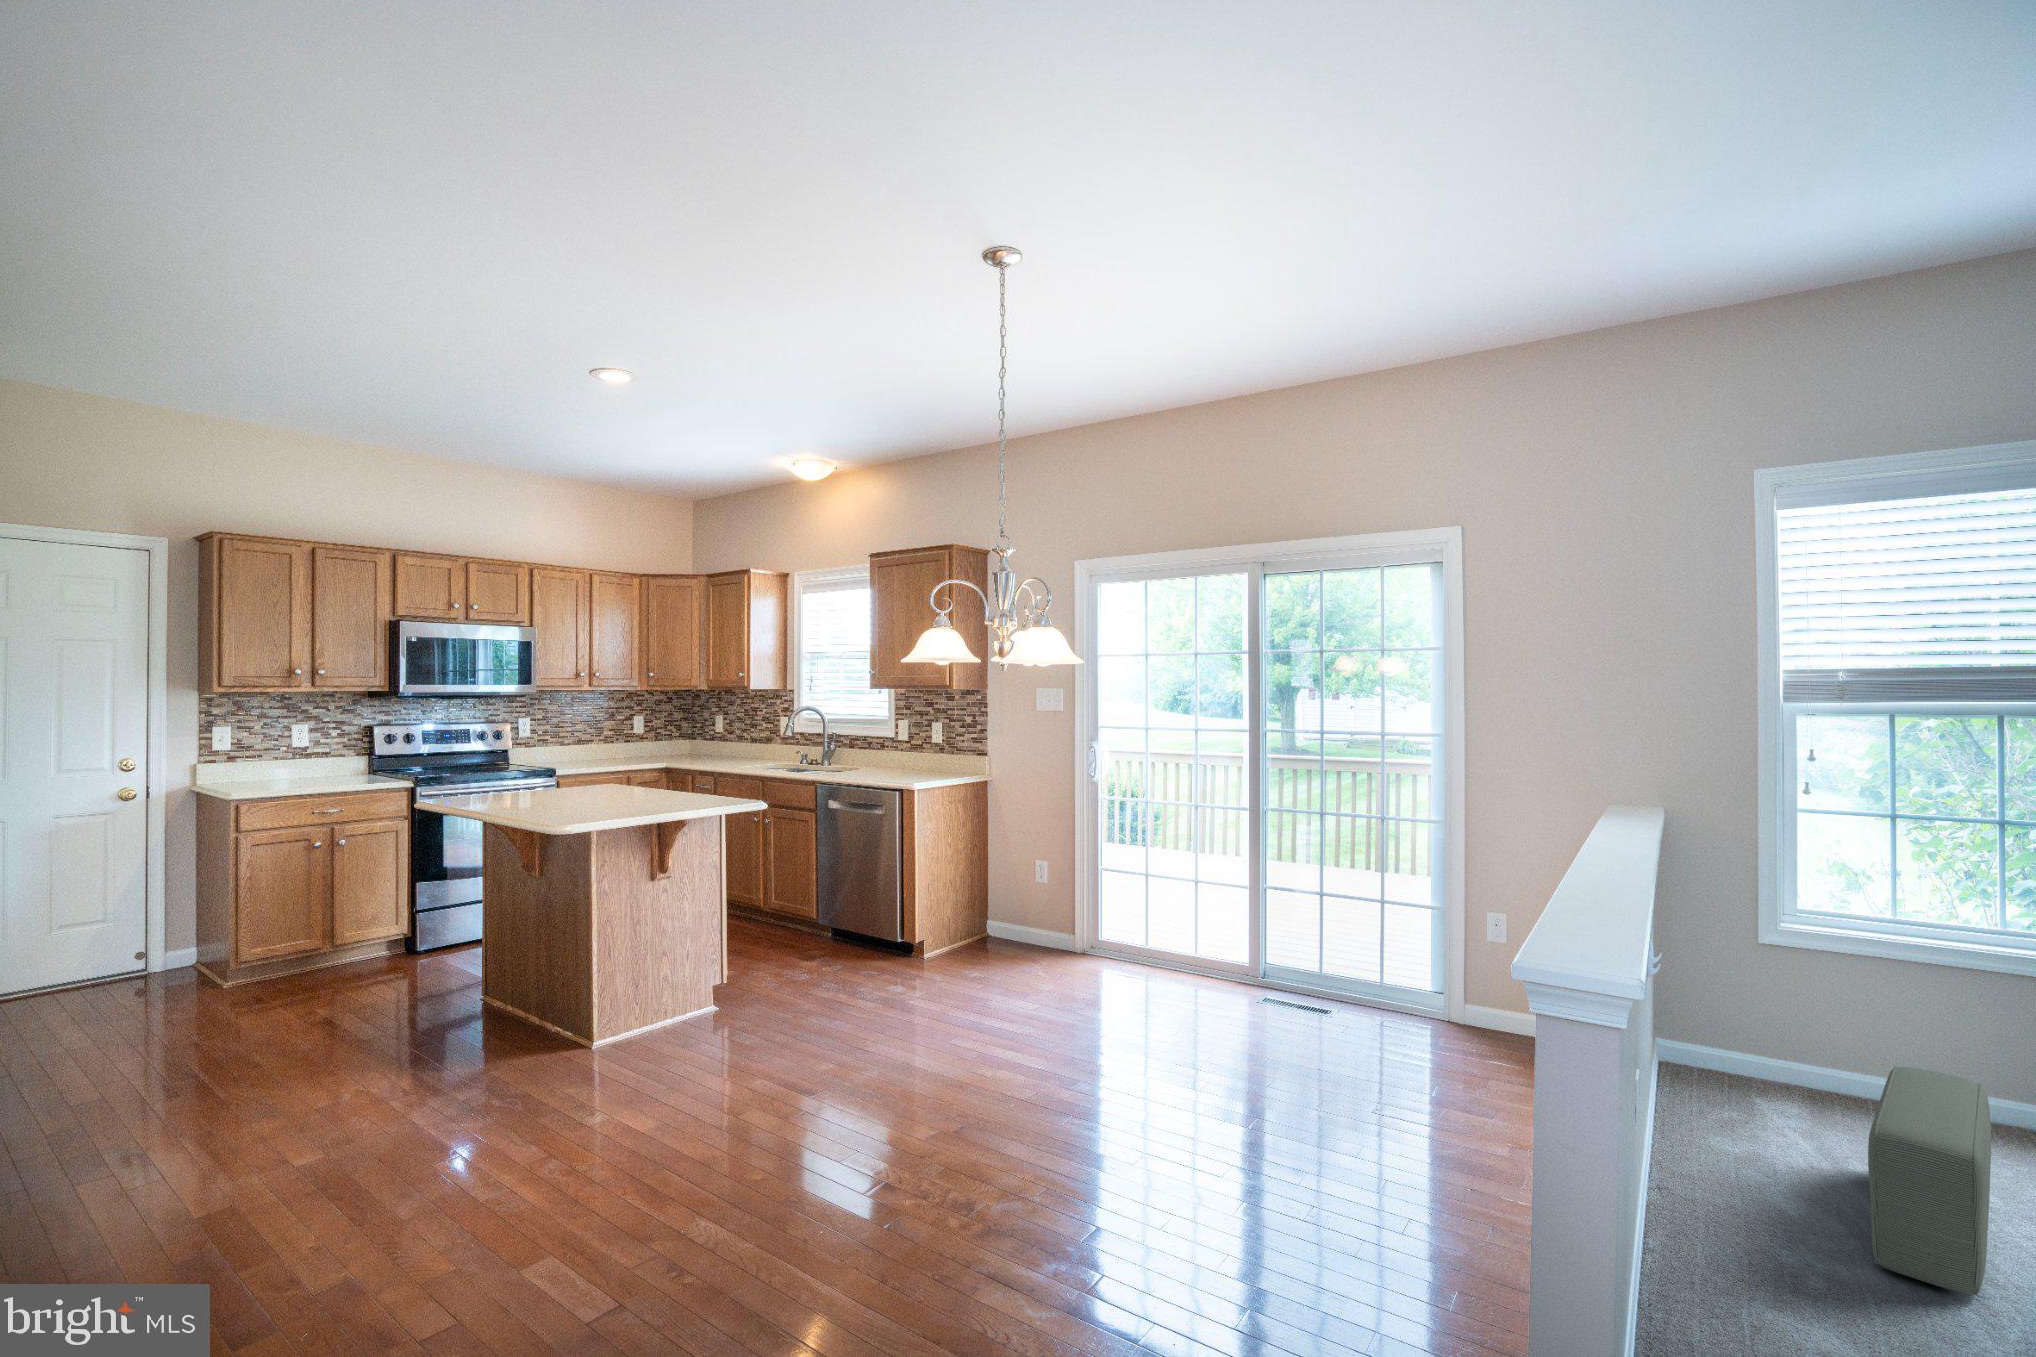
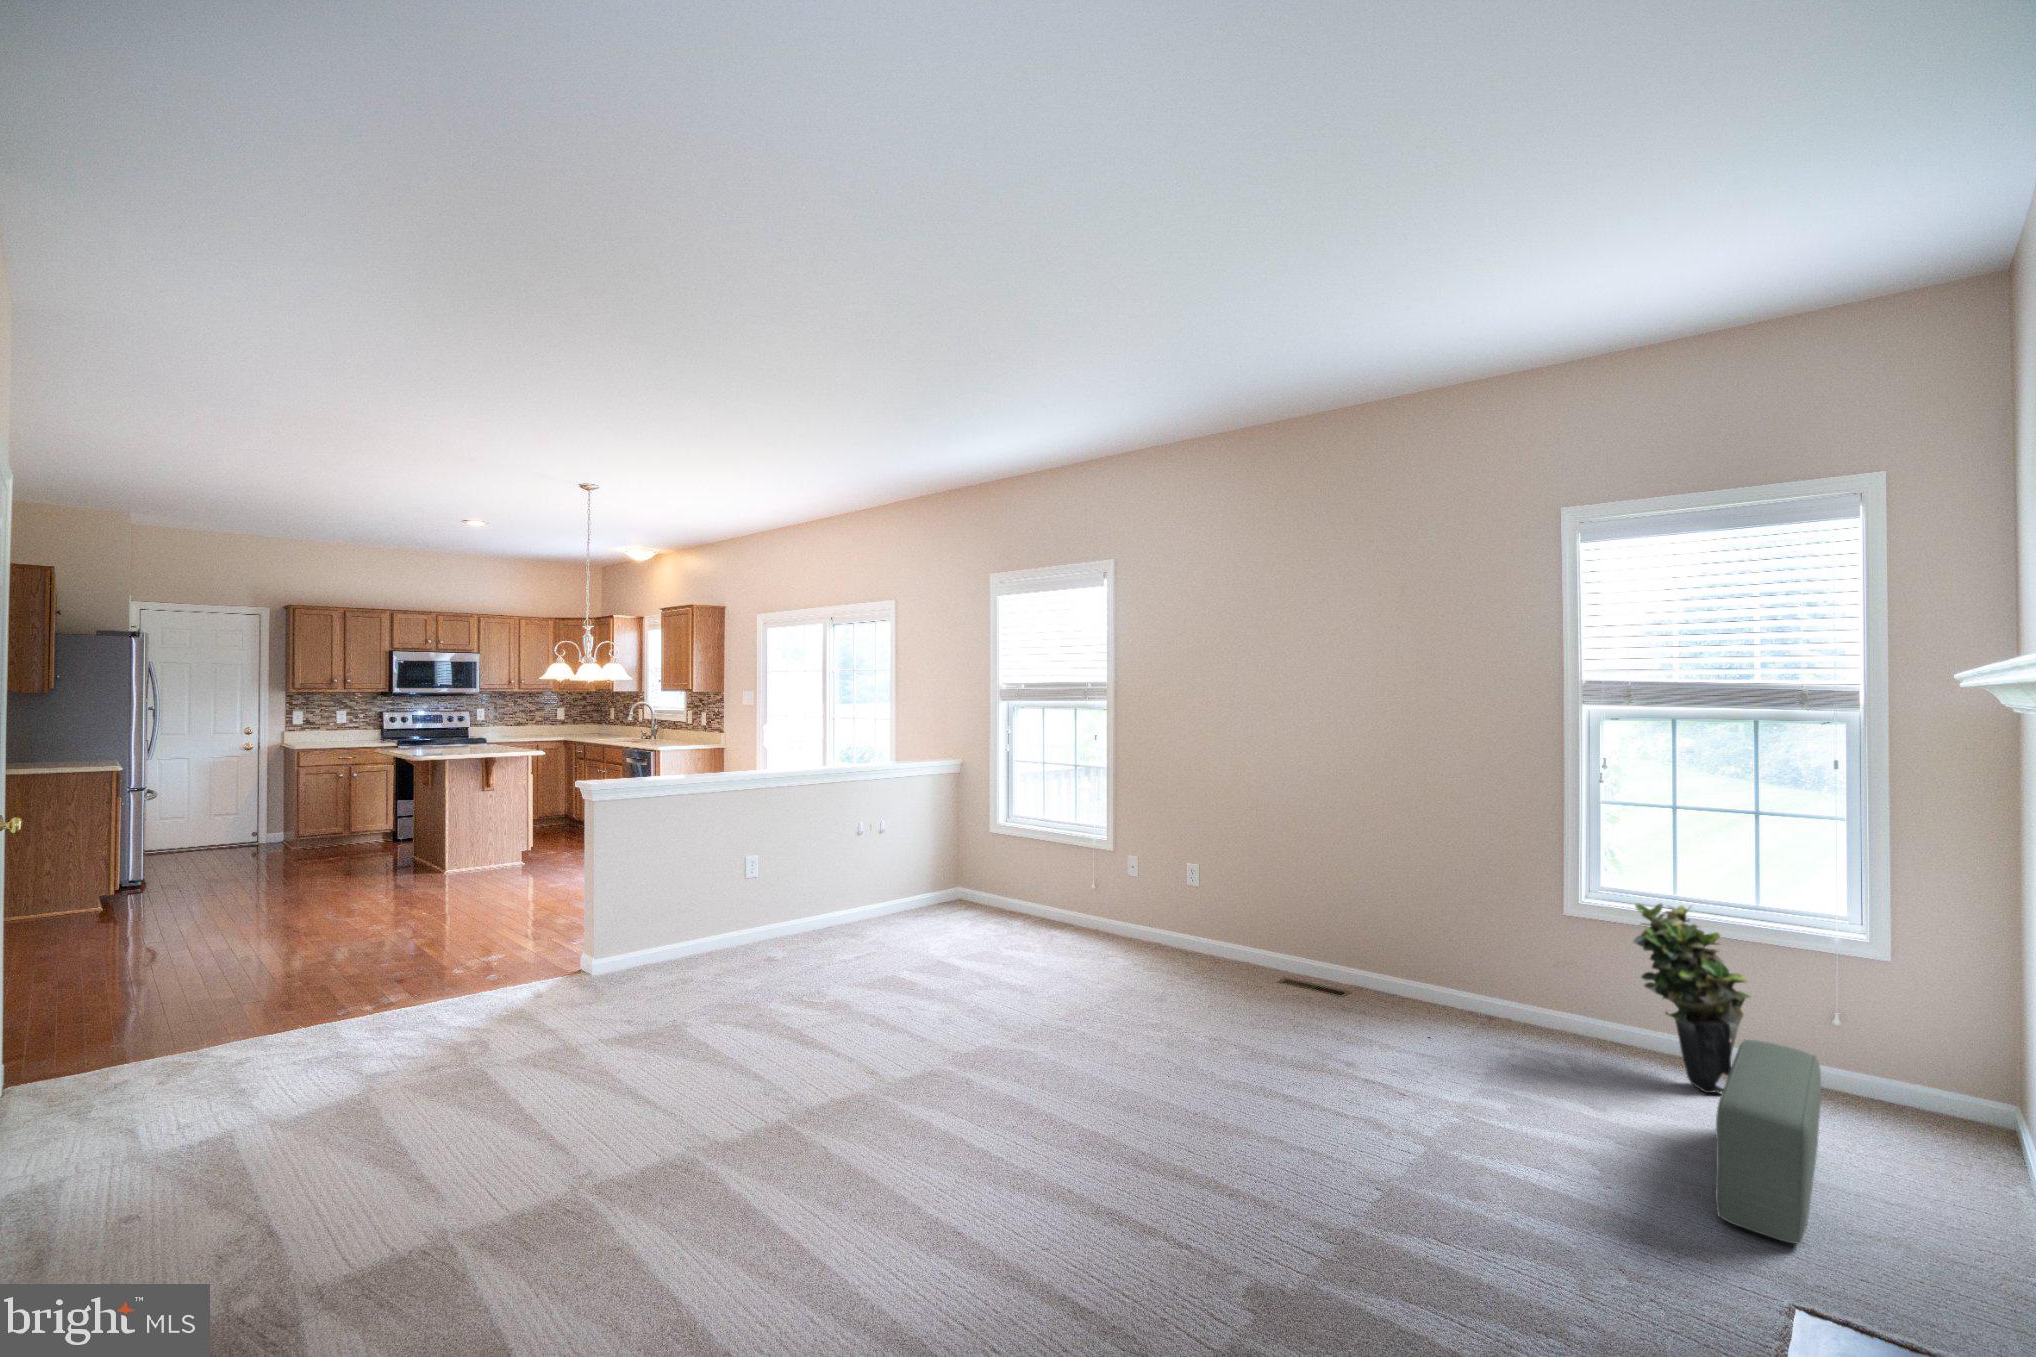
potted plant: none [1757,919,1899,1133] -> present [1634,903,1750,1093]

